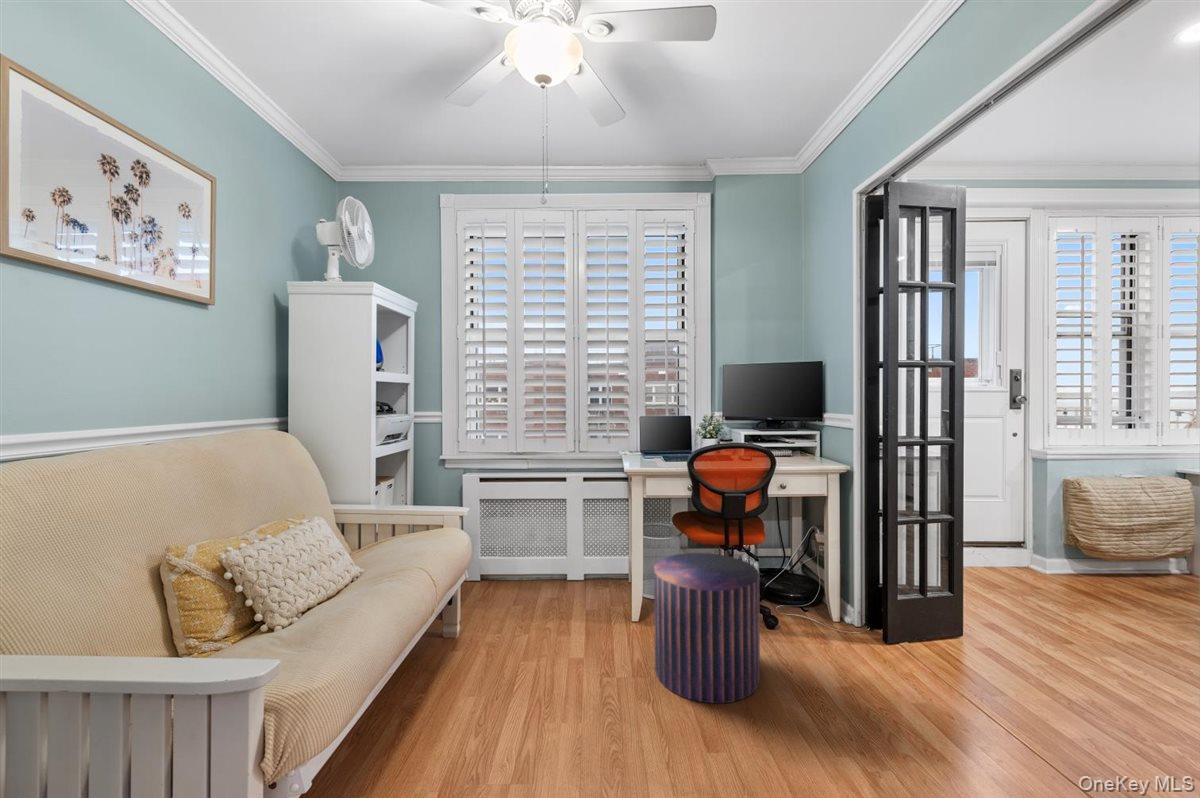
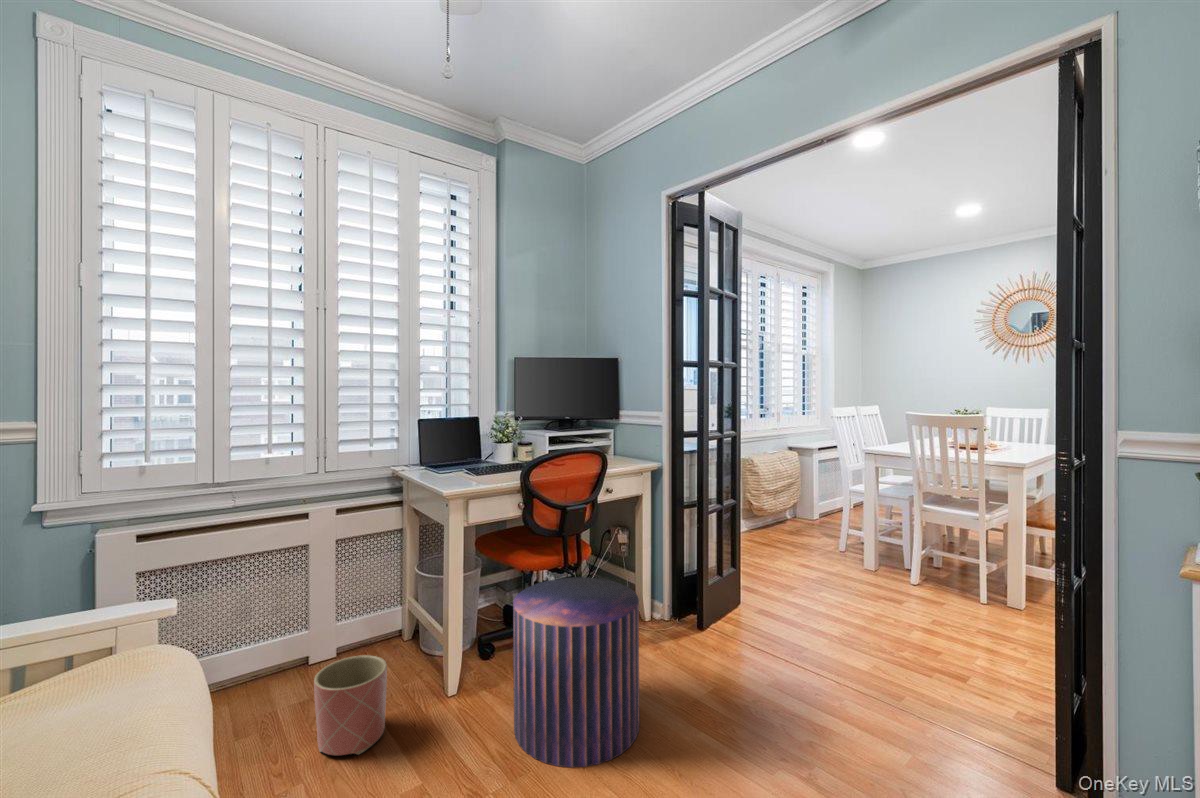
planter: none [541,575,585,637] -> present [314,655,387,755]

